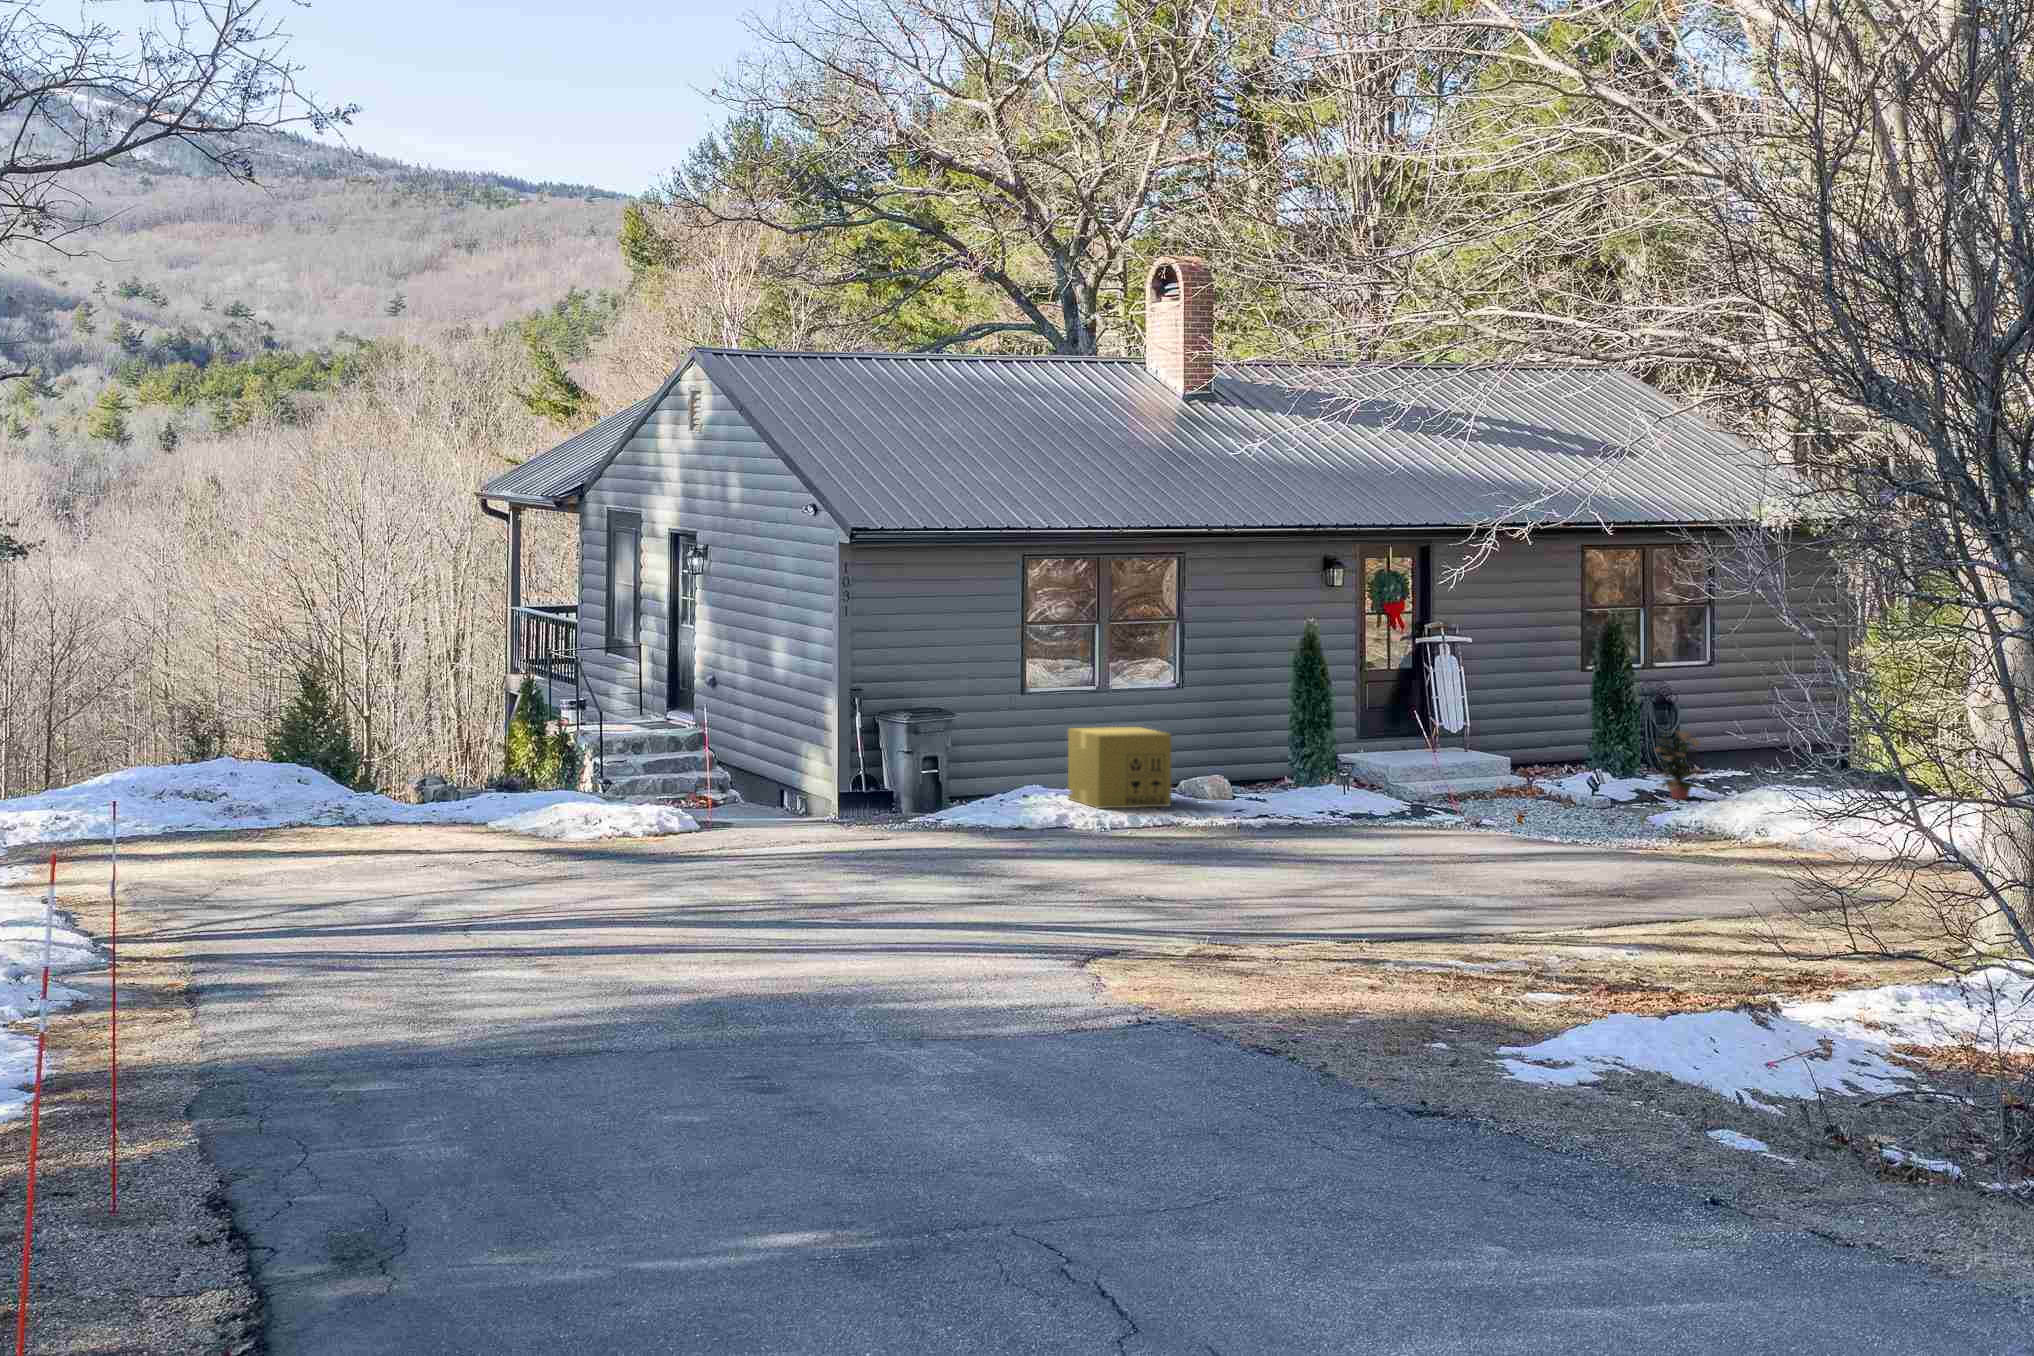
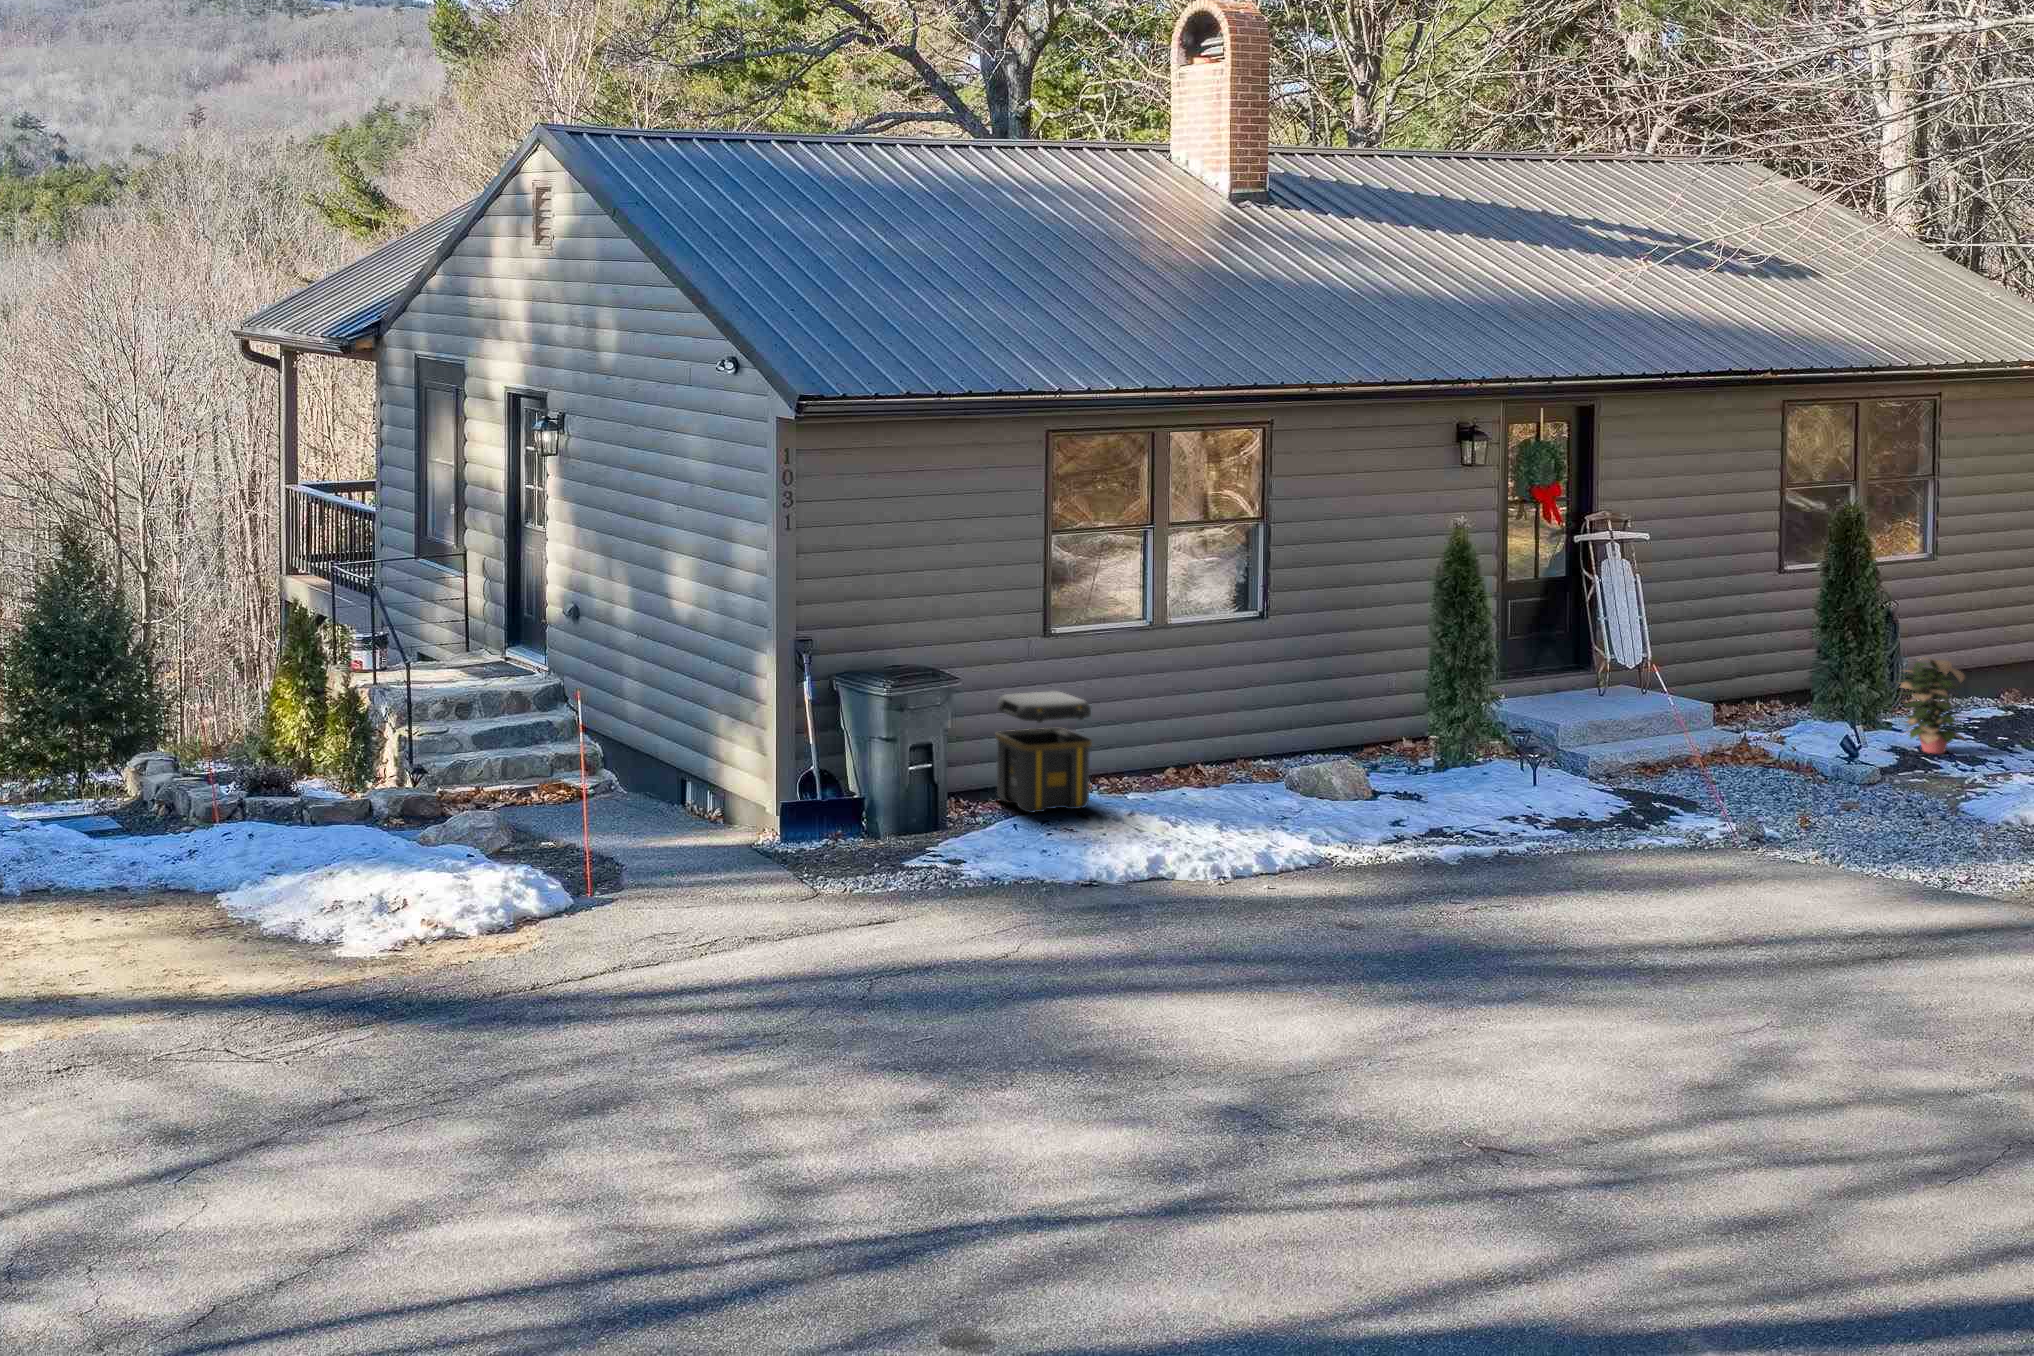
cardboard box: present [1068,727,1171,809] -> none [1112,678,1269,809]
toolbox: none [985,730,1048,808] -> present [996,691,1092,812]

